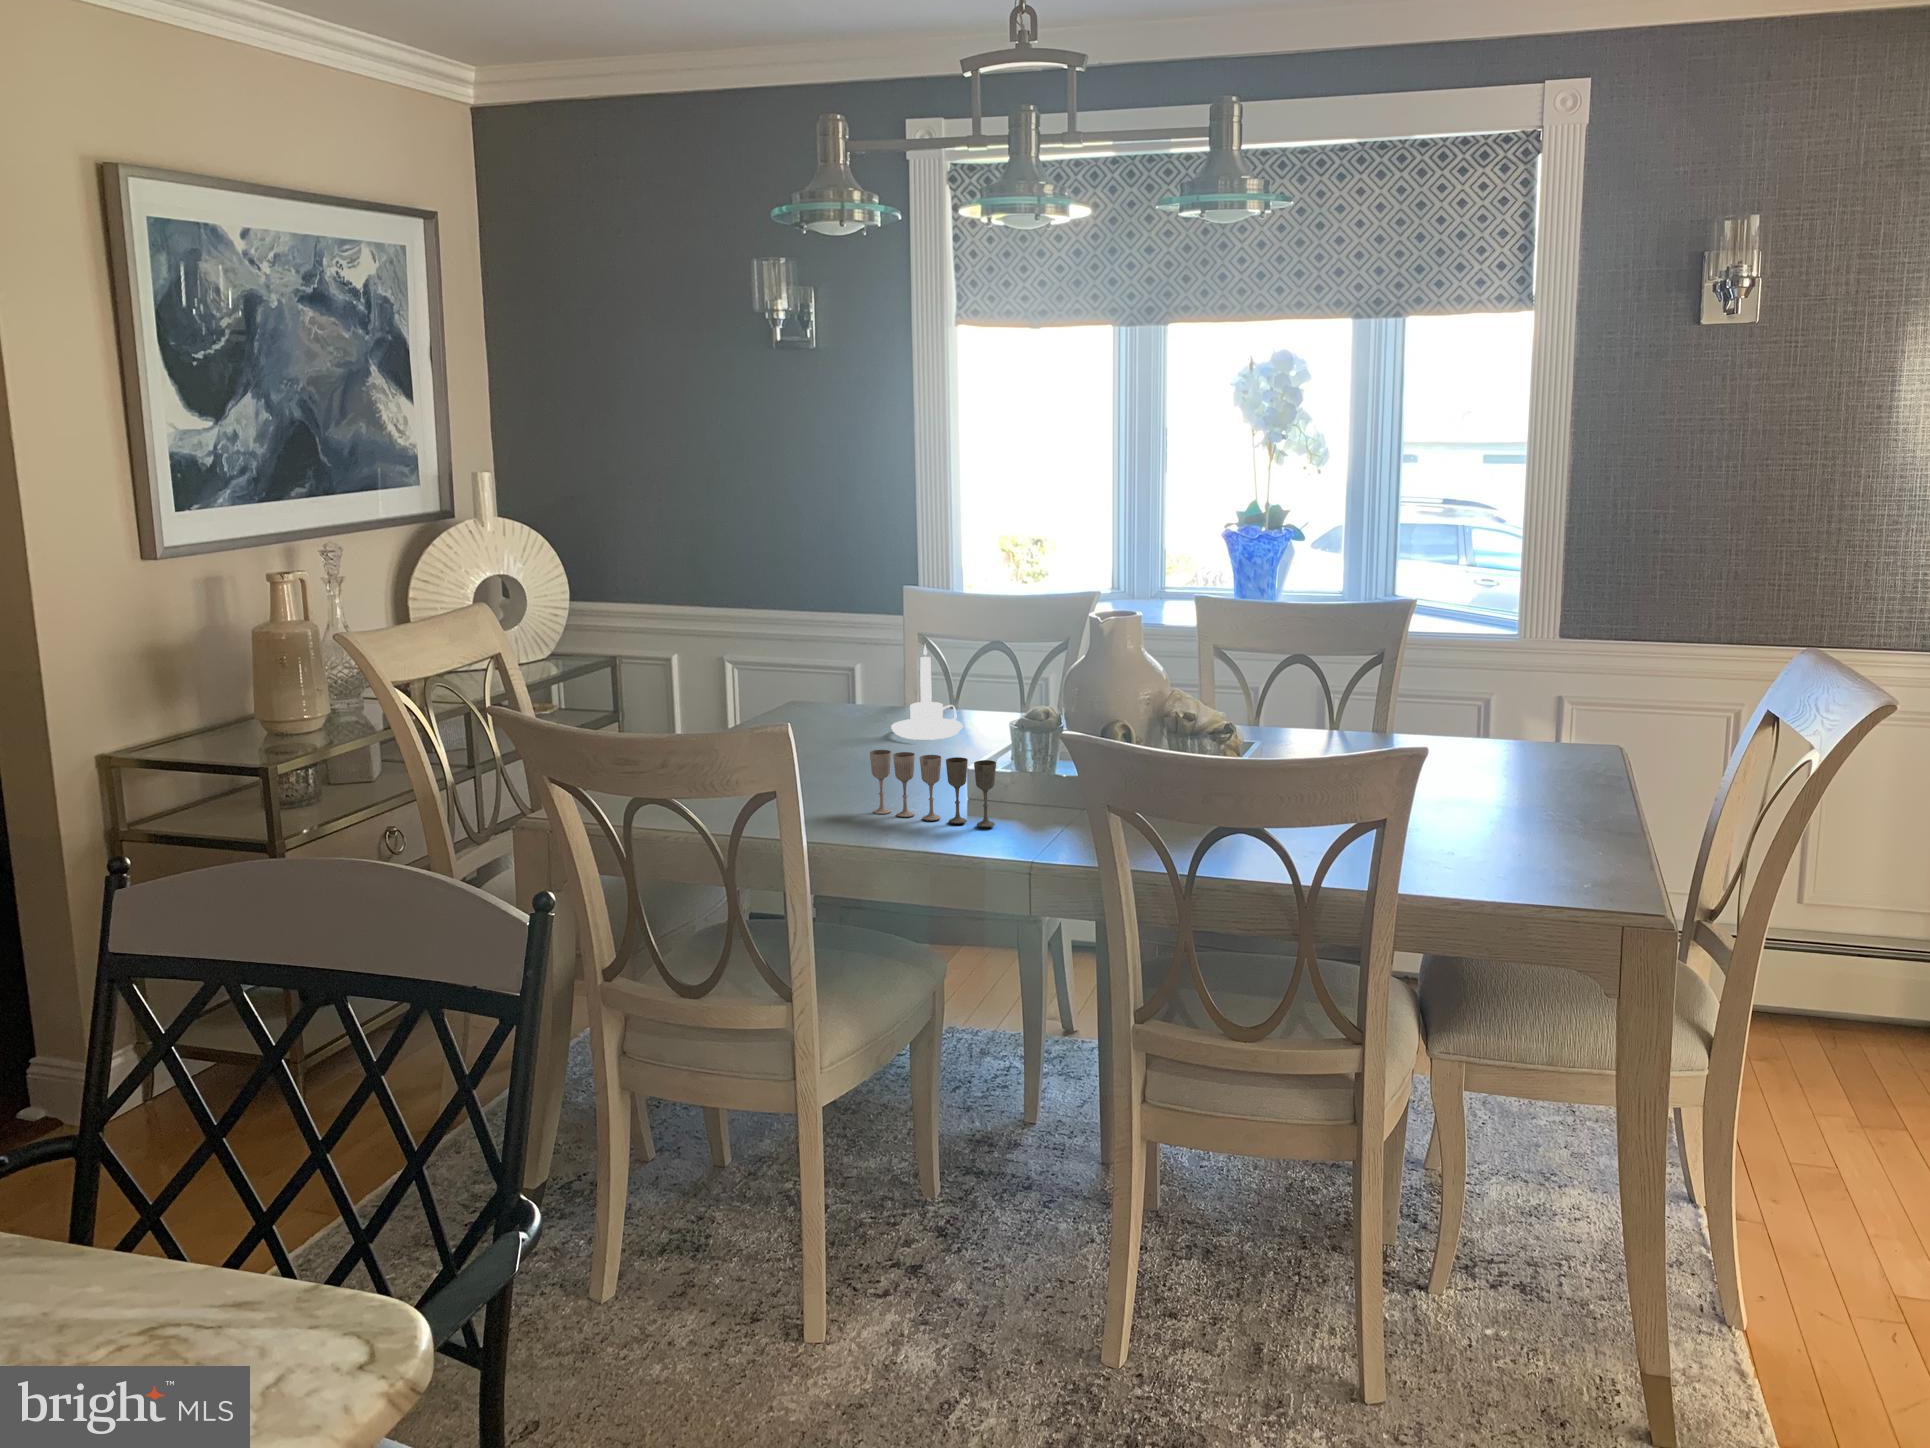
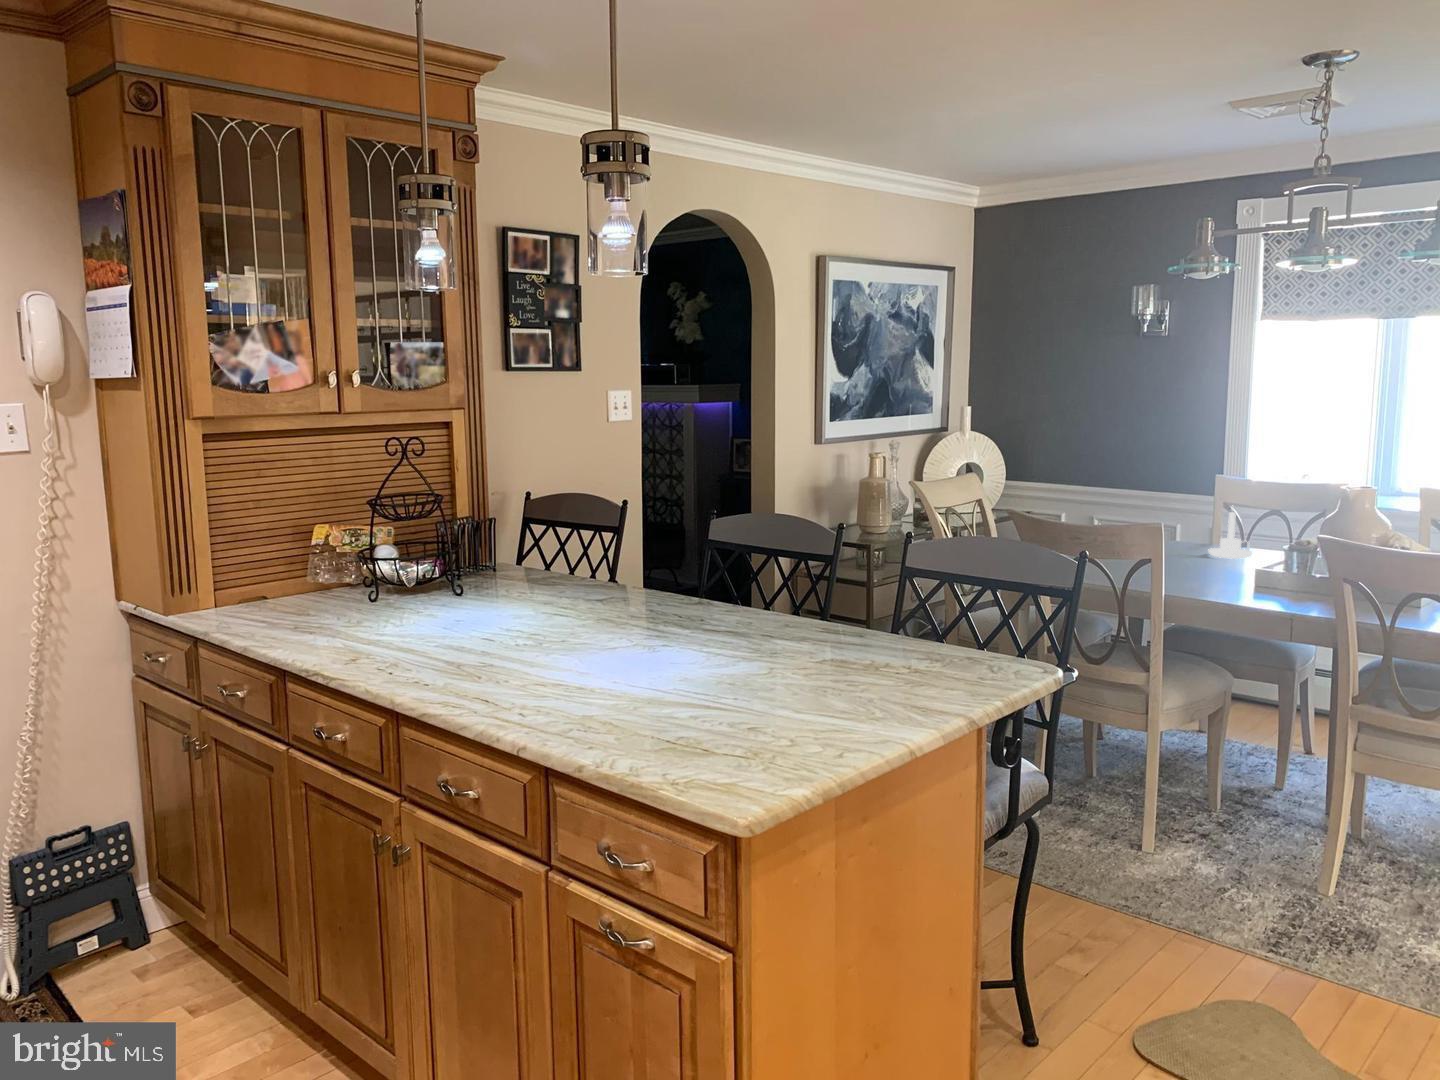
wine glass: present [870,750,996,827] -> none [1200,553,1276,596]

